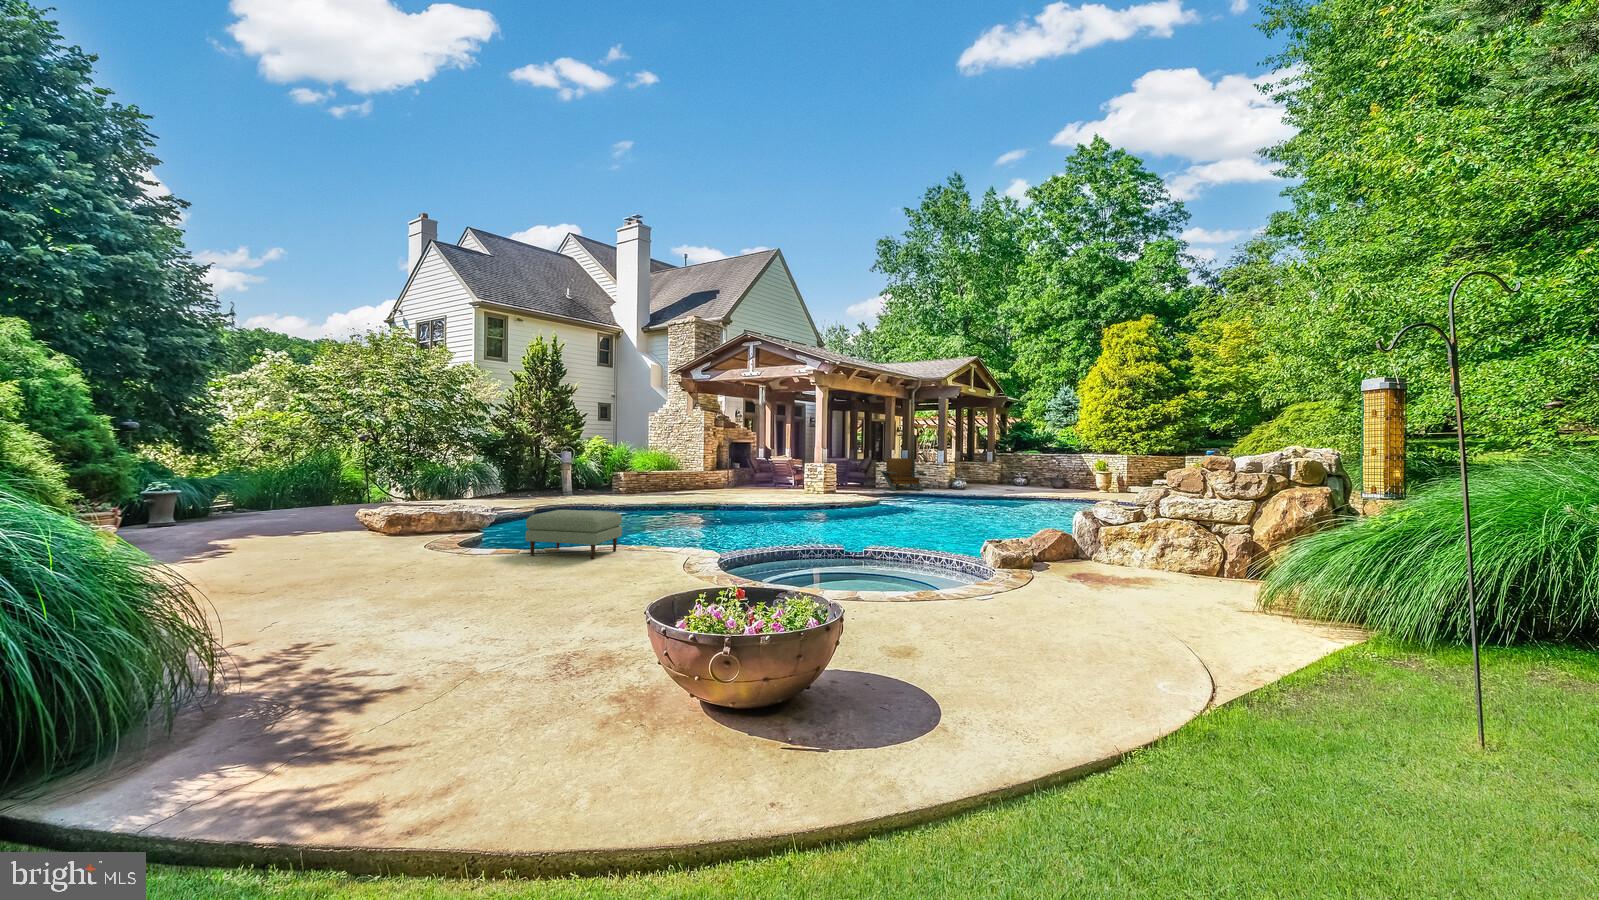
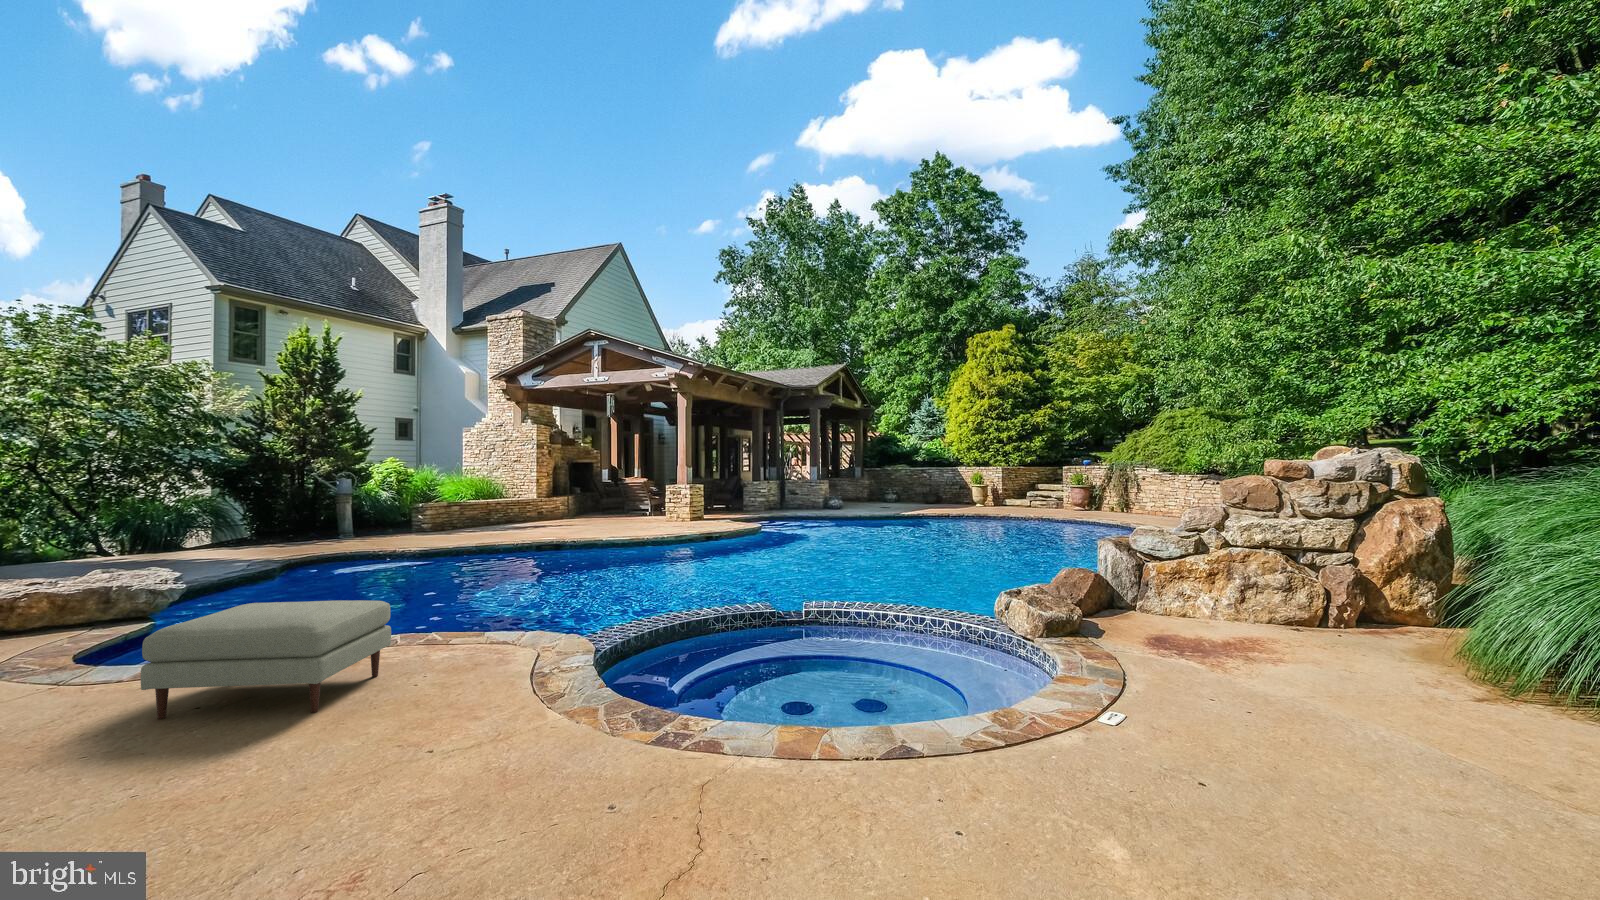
lounge chair: present [881,458,924,491] -> none [754,476,803,513]

